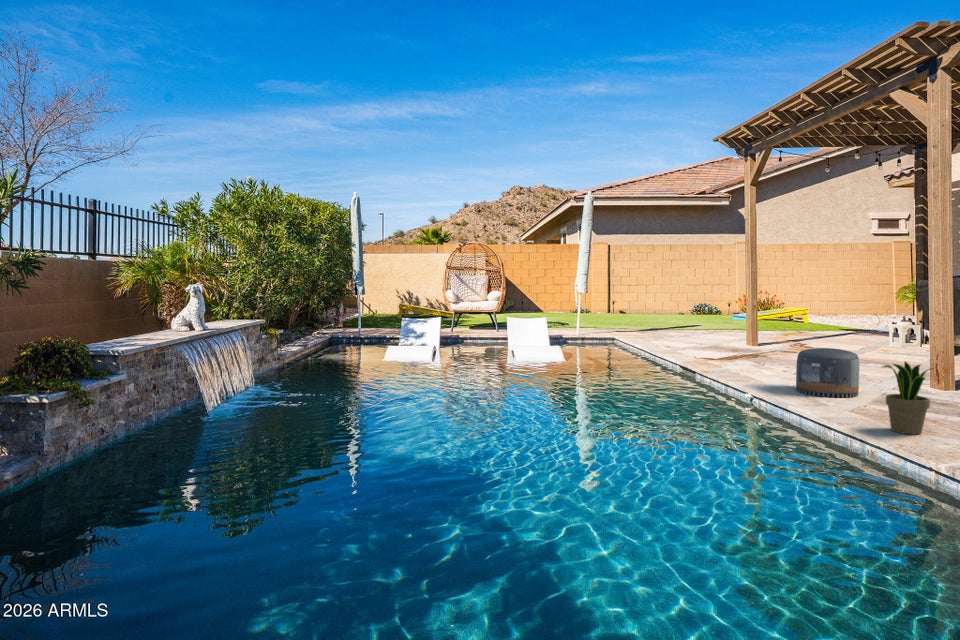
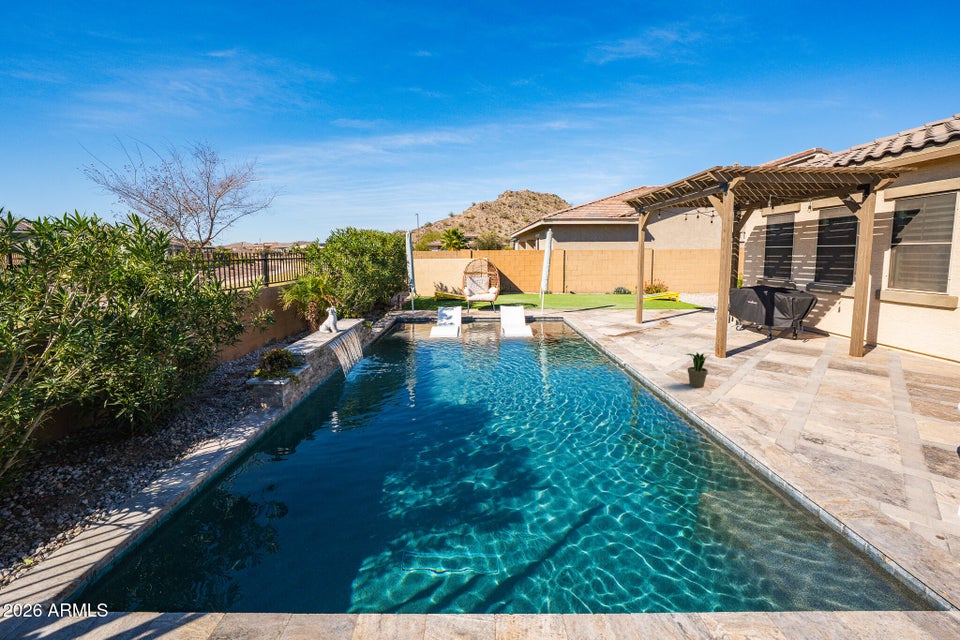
pouf: present [796,348,860,398] -> none [652,336,684,363]

